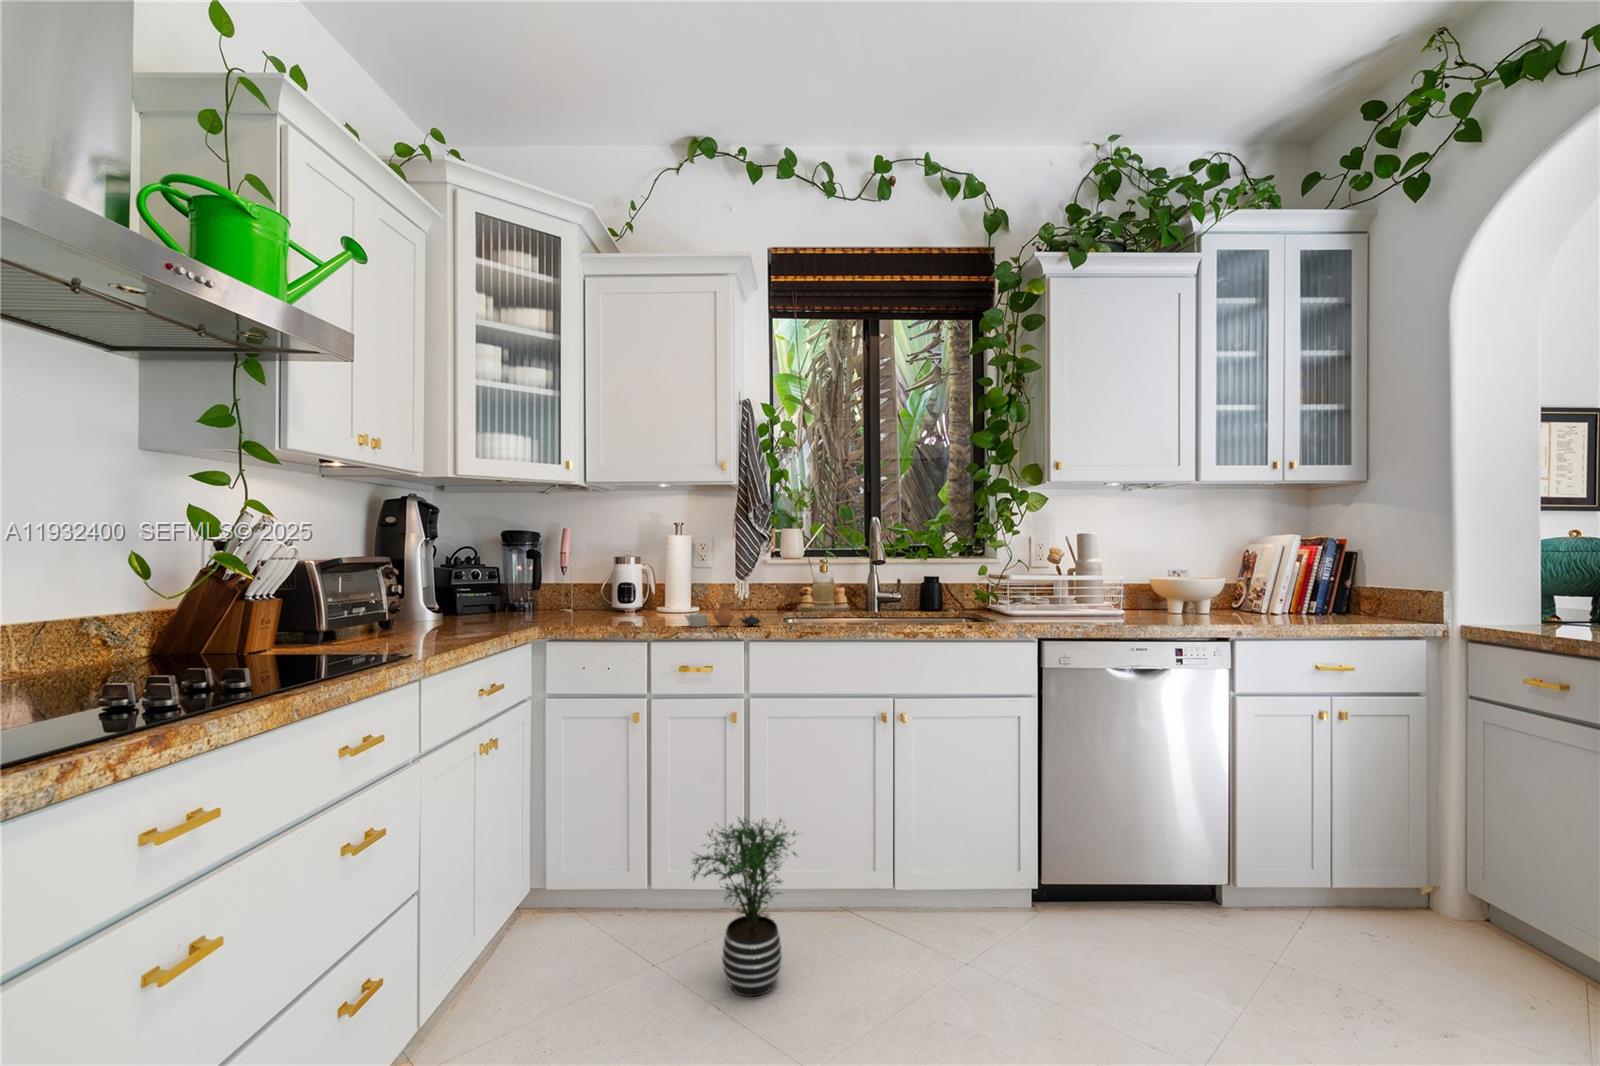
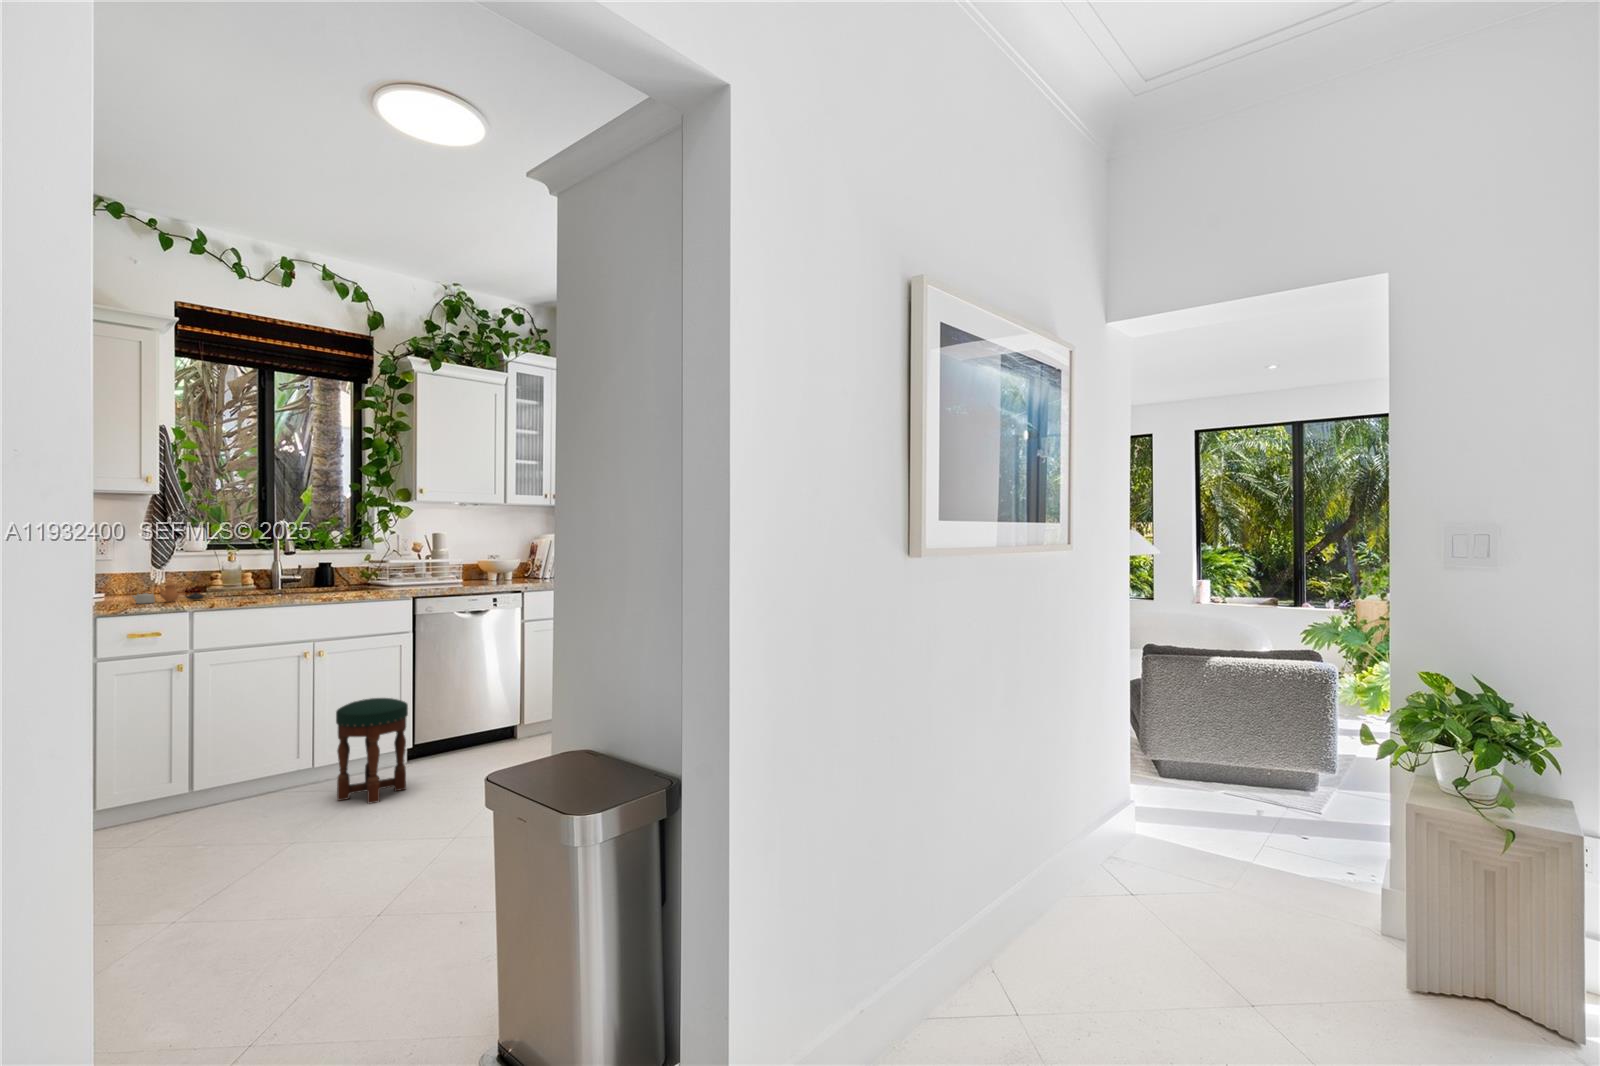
stool: none [907,814,1017,1021] -> present [336,698,408,803]
potted plant: present [692,818,796,996] -> none [168,721,264,835]

